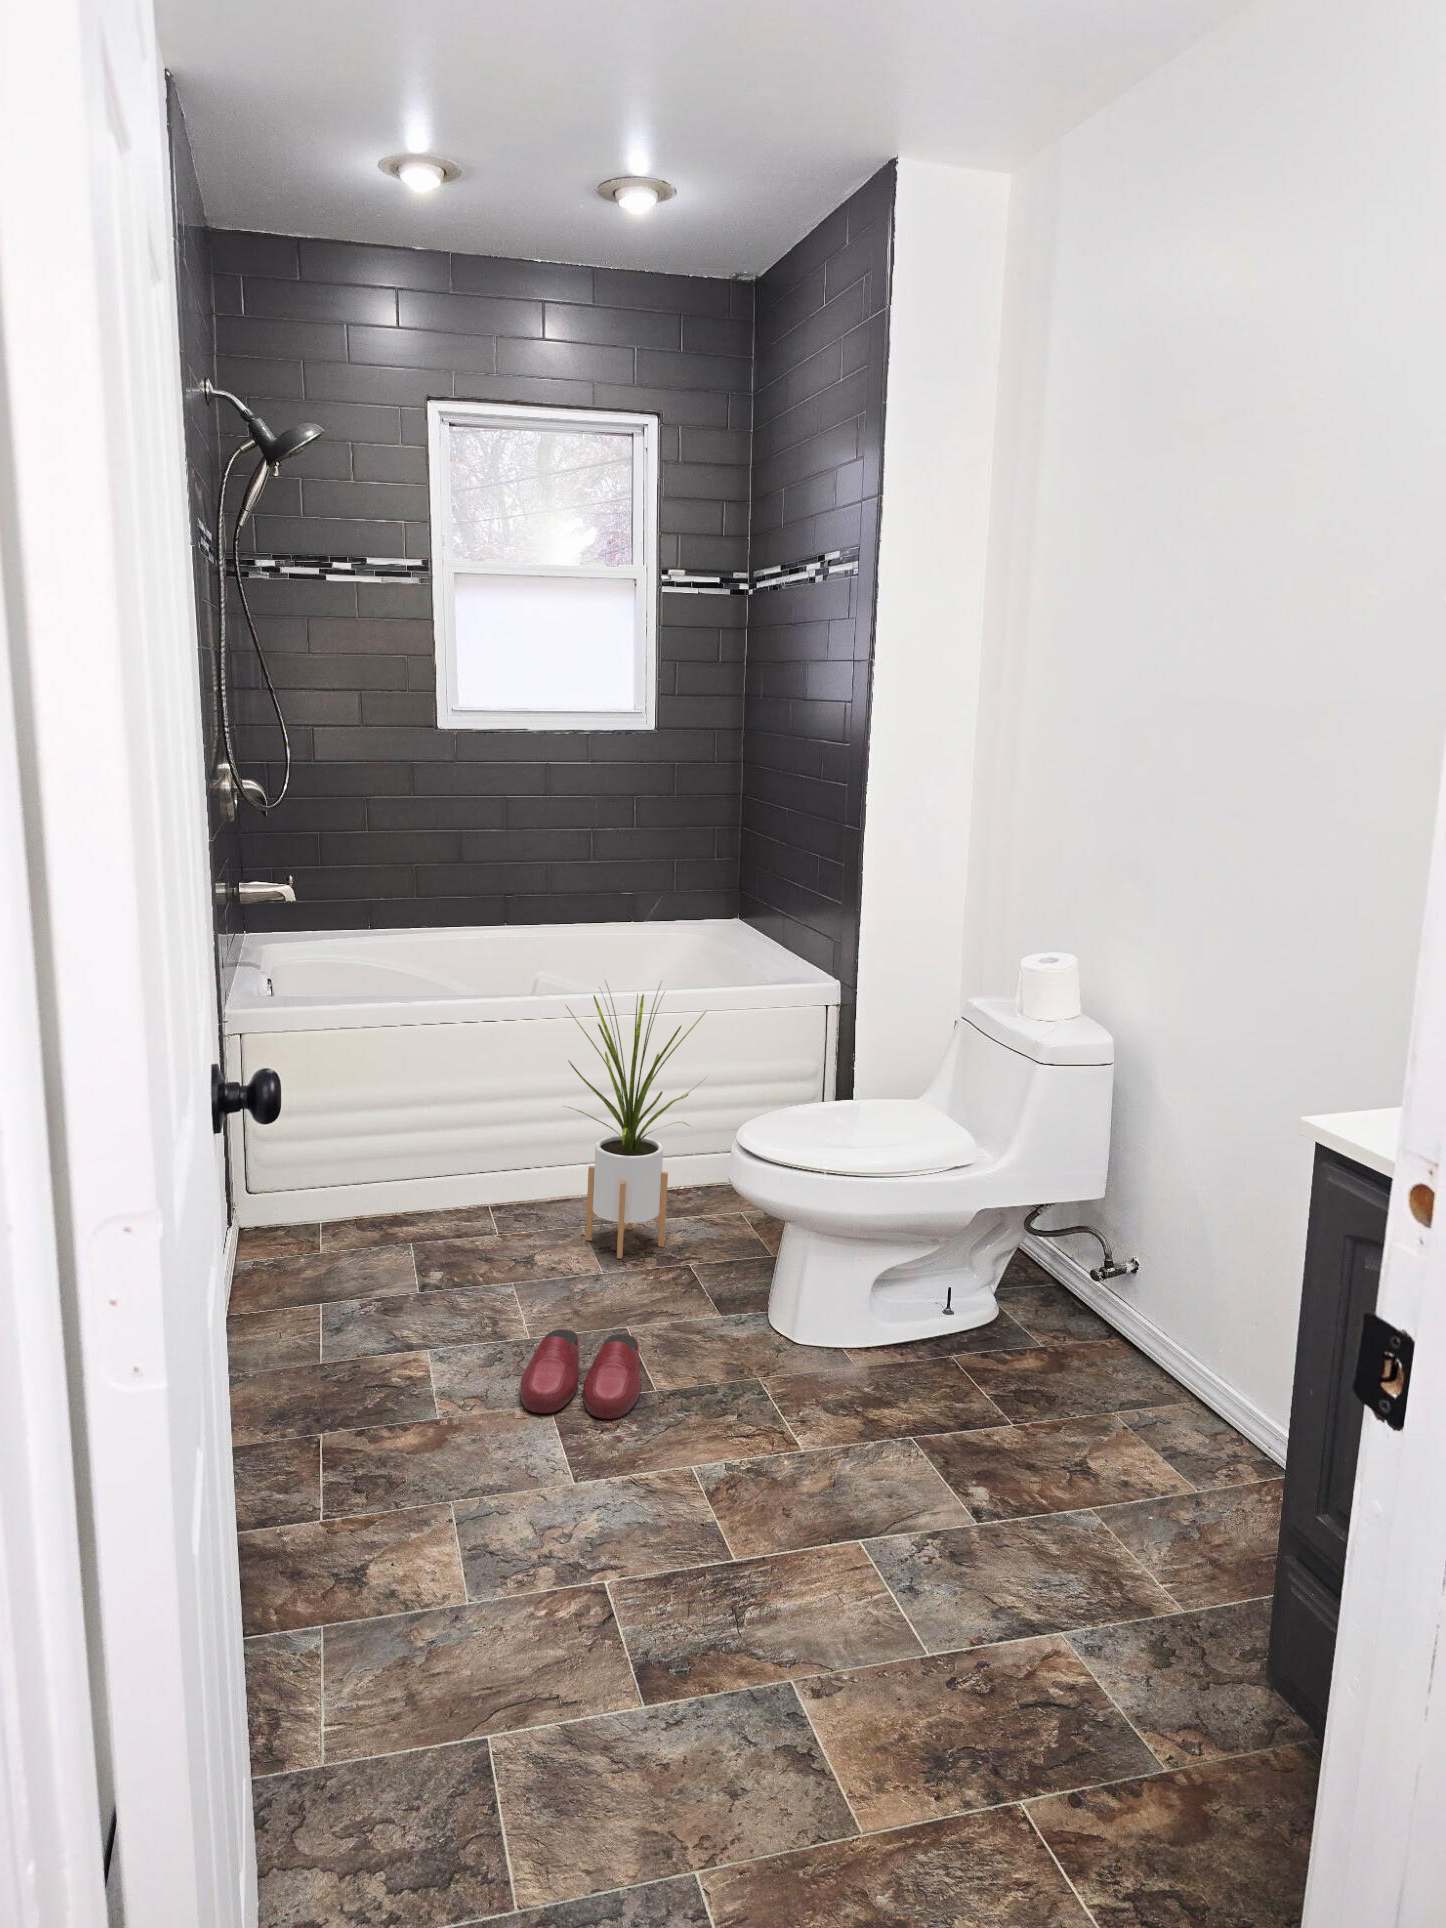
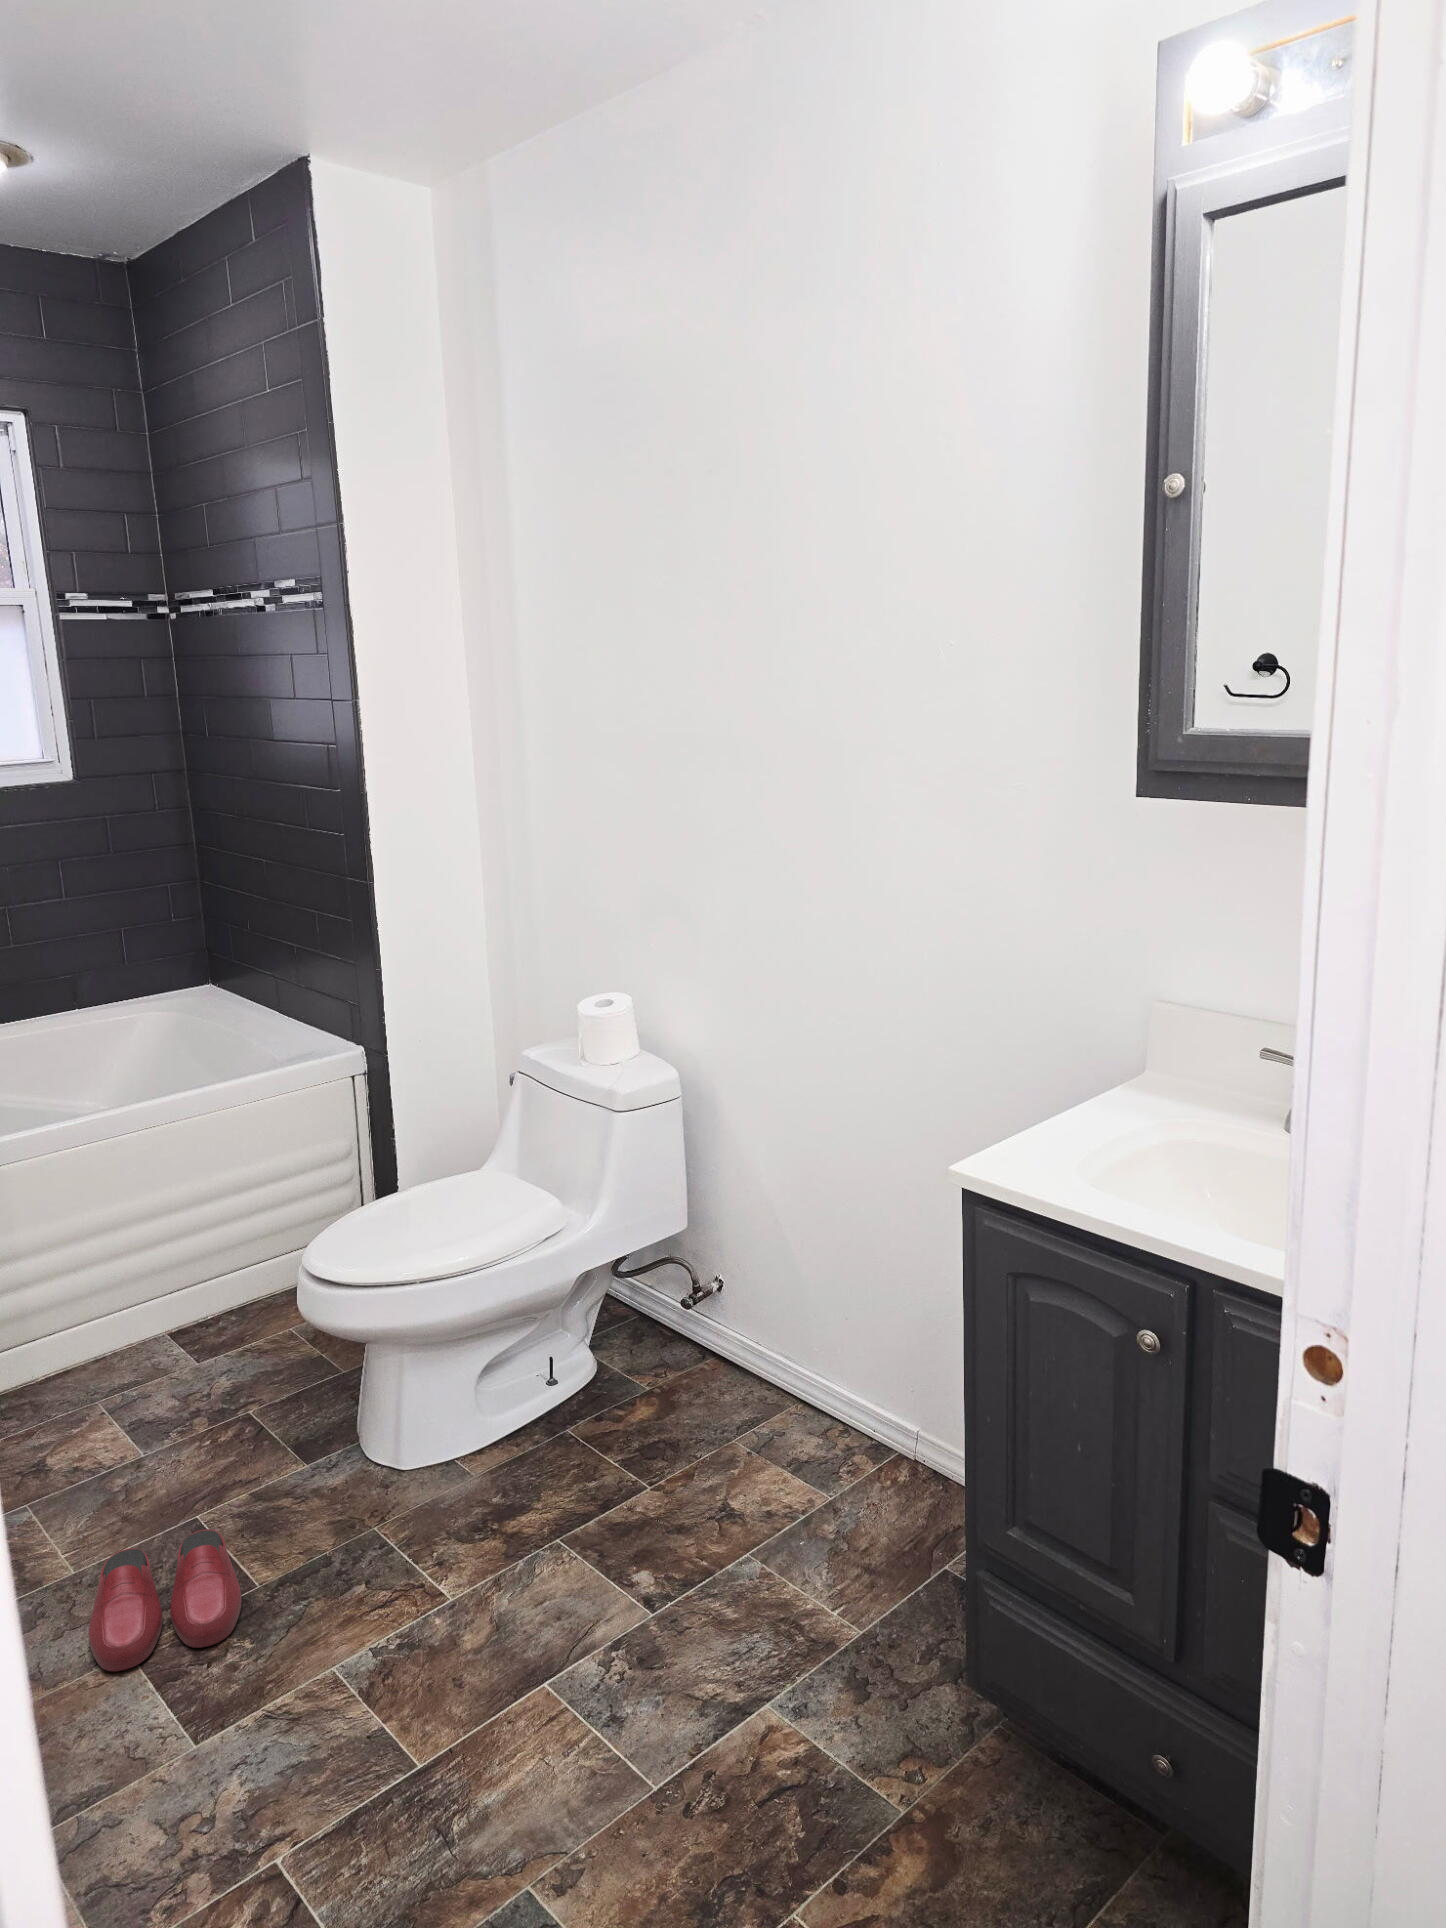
house plant: present [566,981,707,1259] -> none [36,1102,231,1432]

